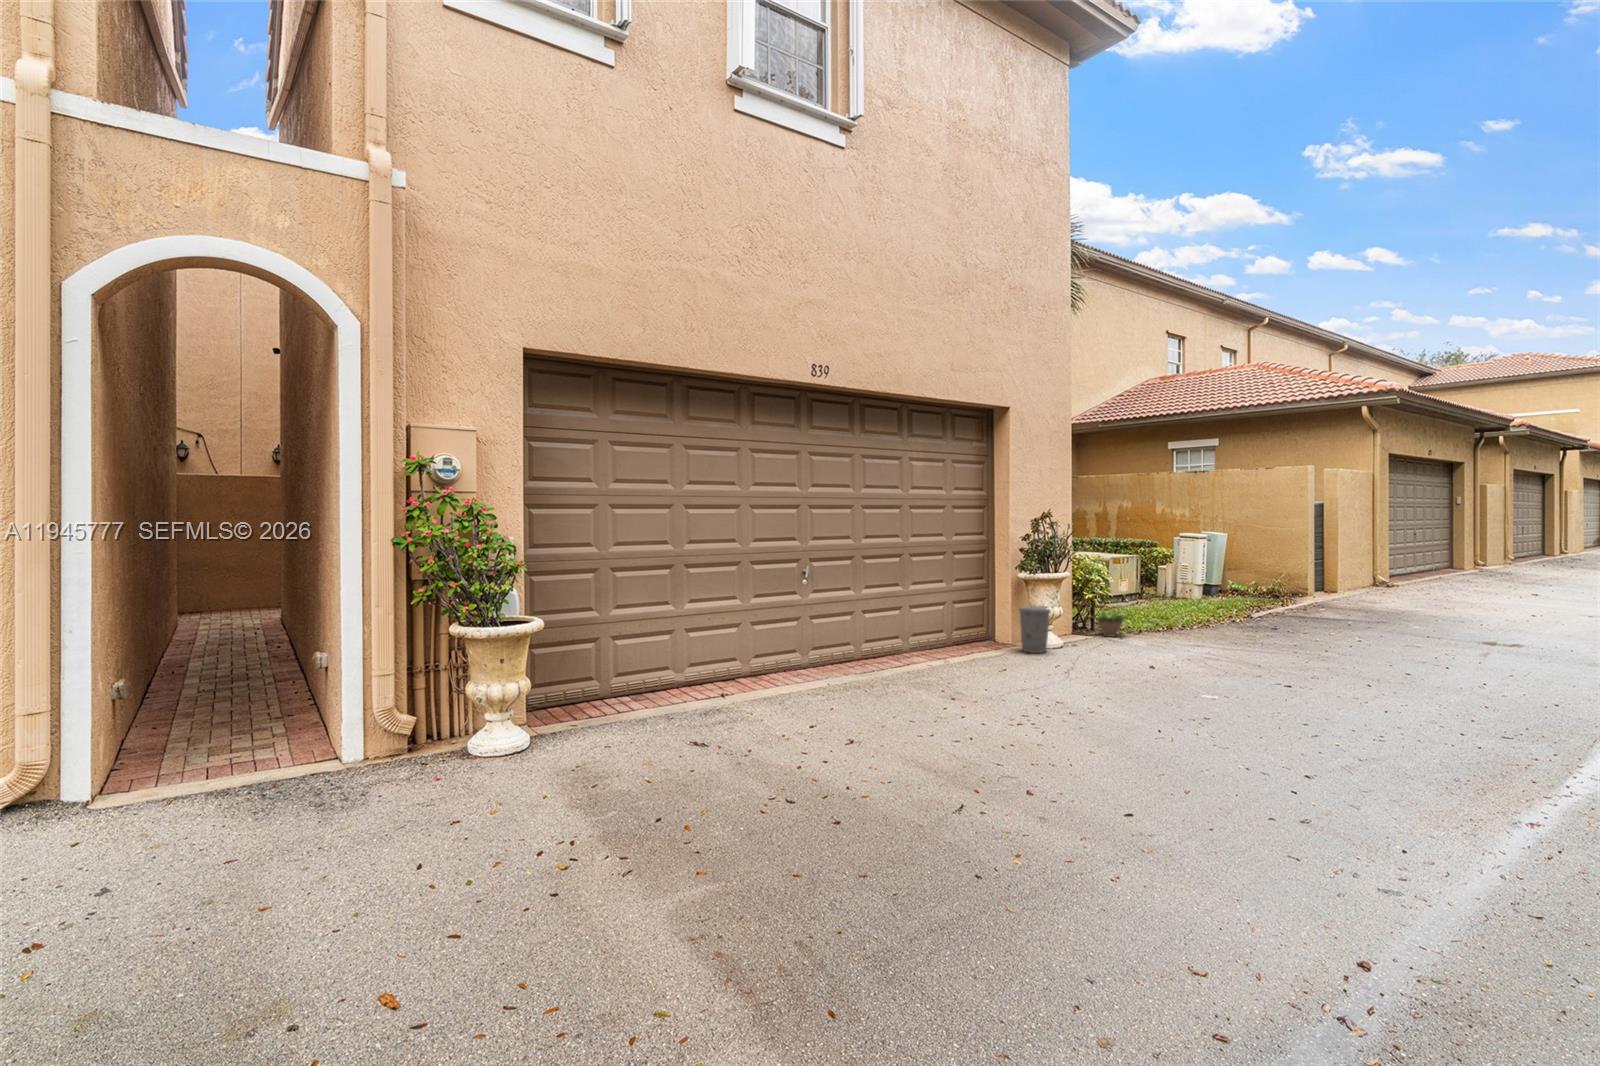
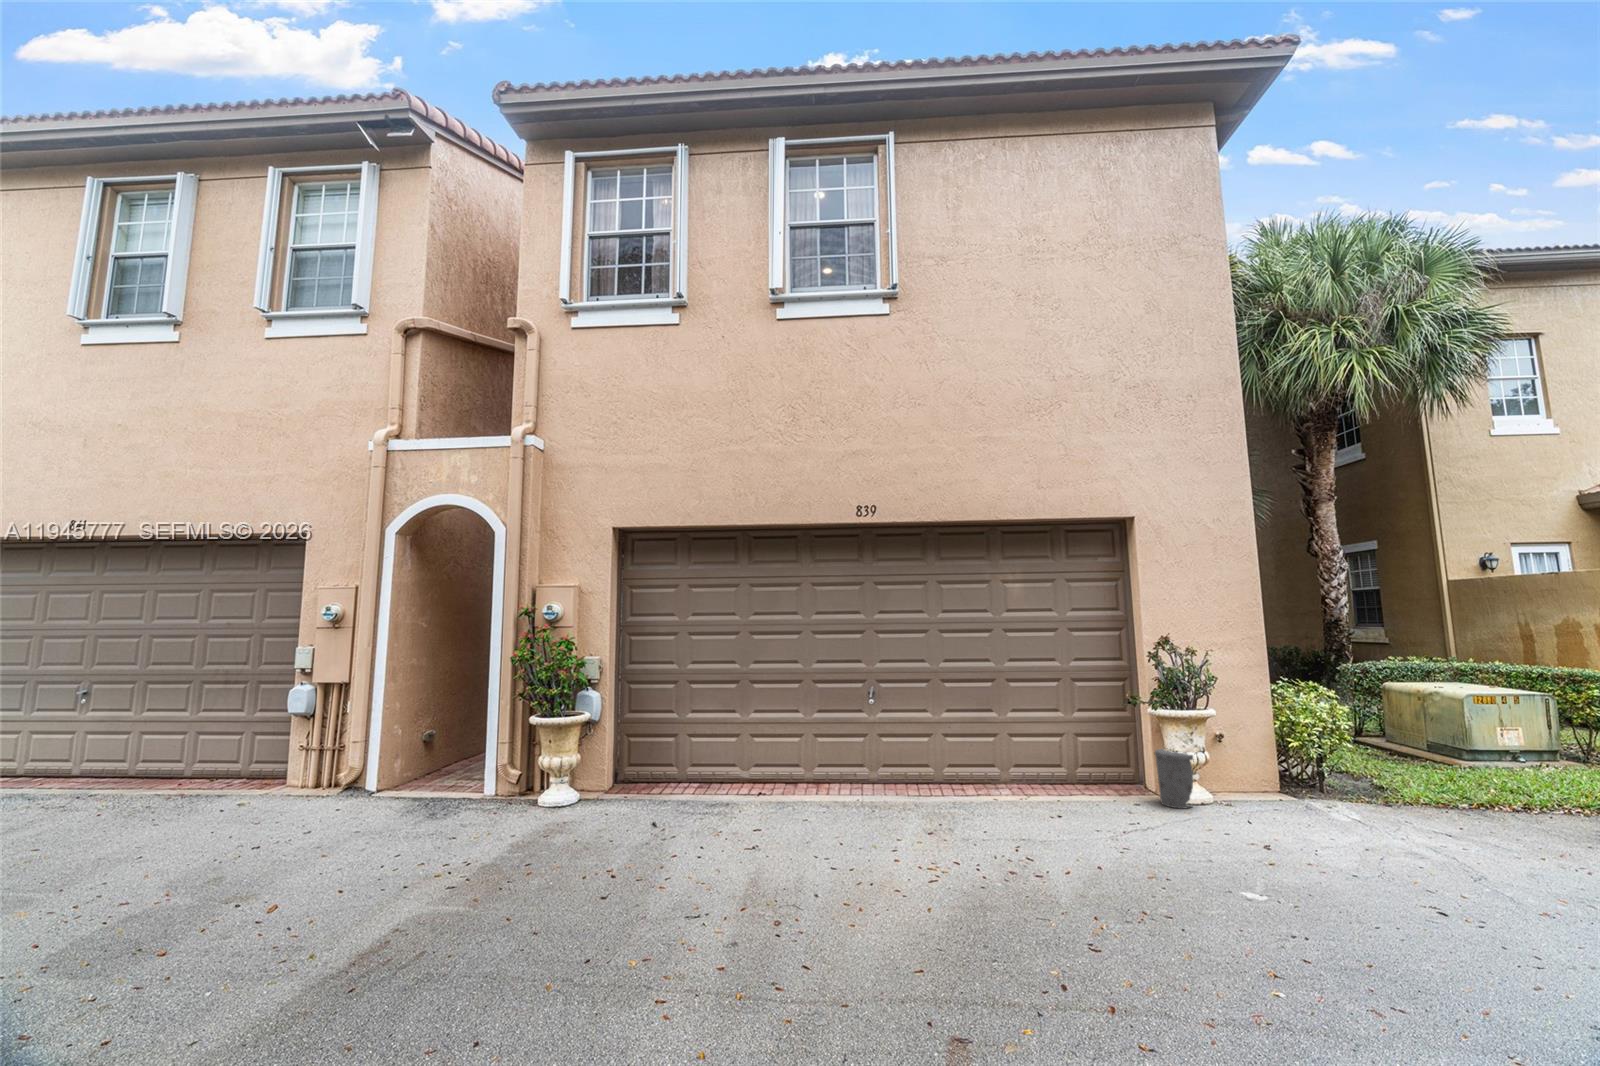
decorative plant: present [1095,611,1130,637] -> none [1312,767,1382,805]

